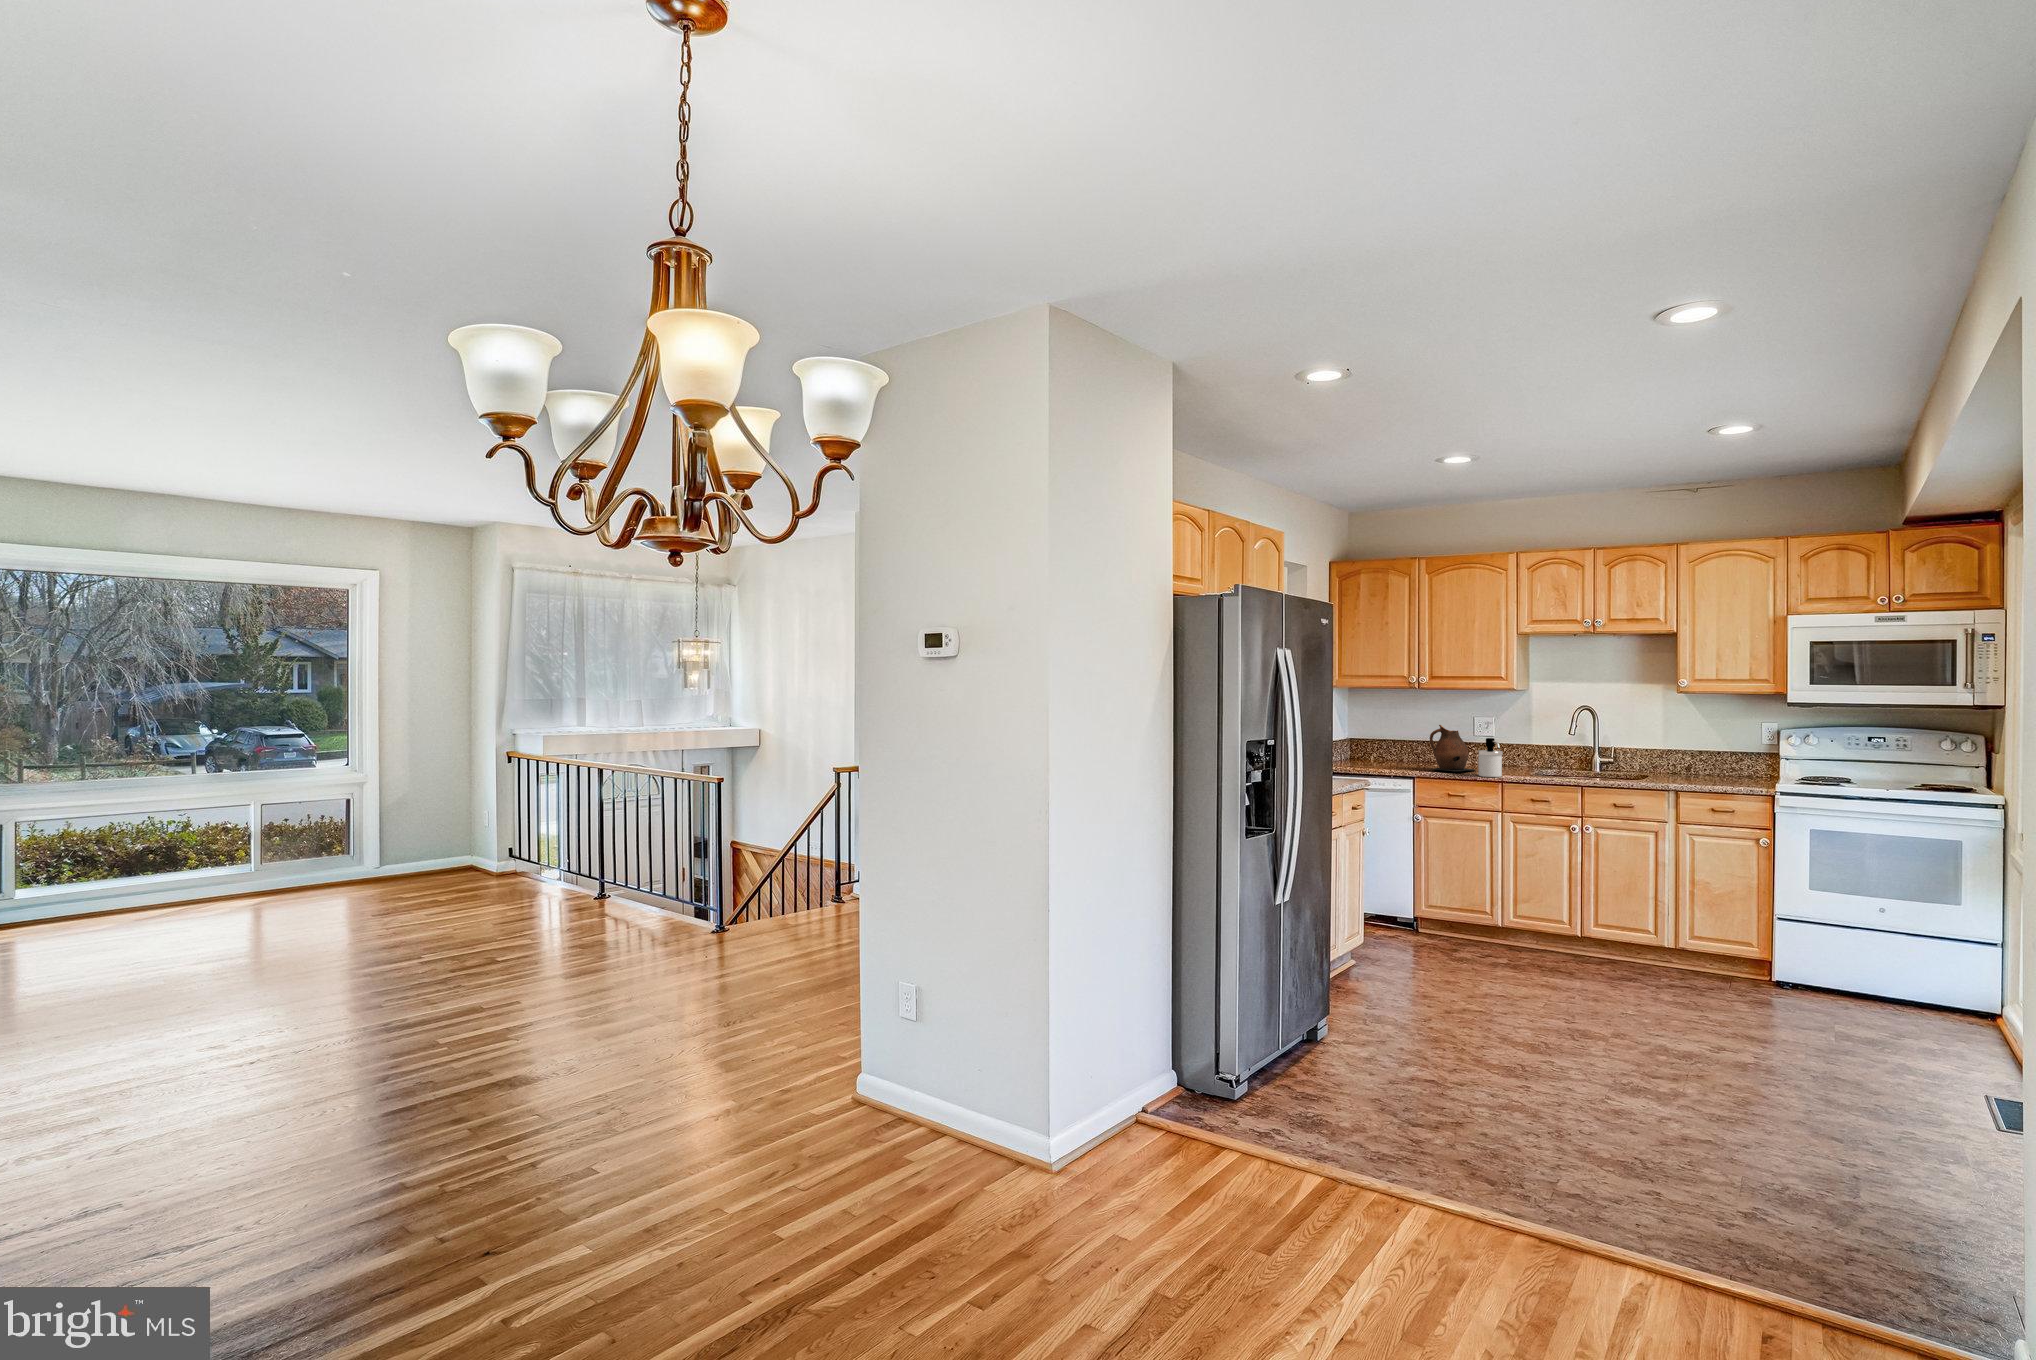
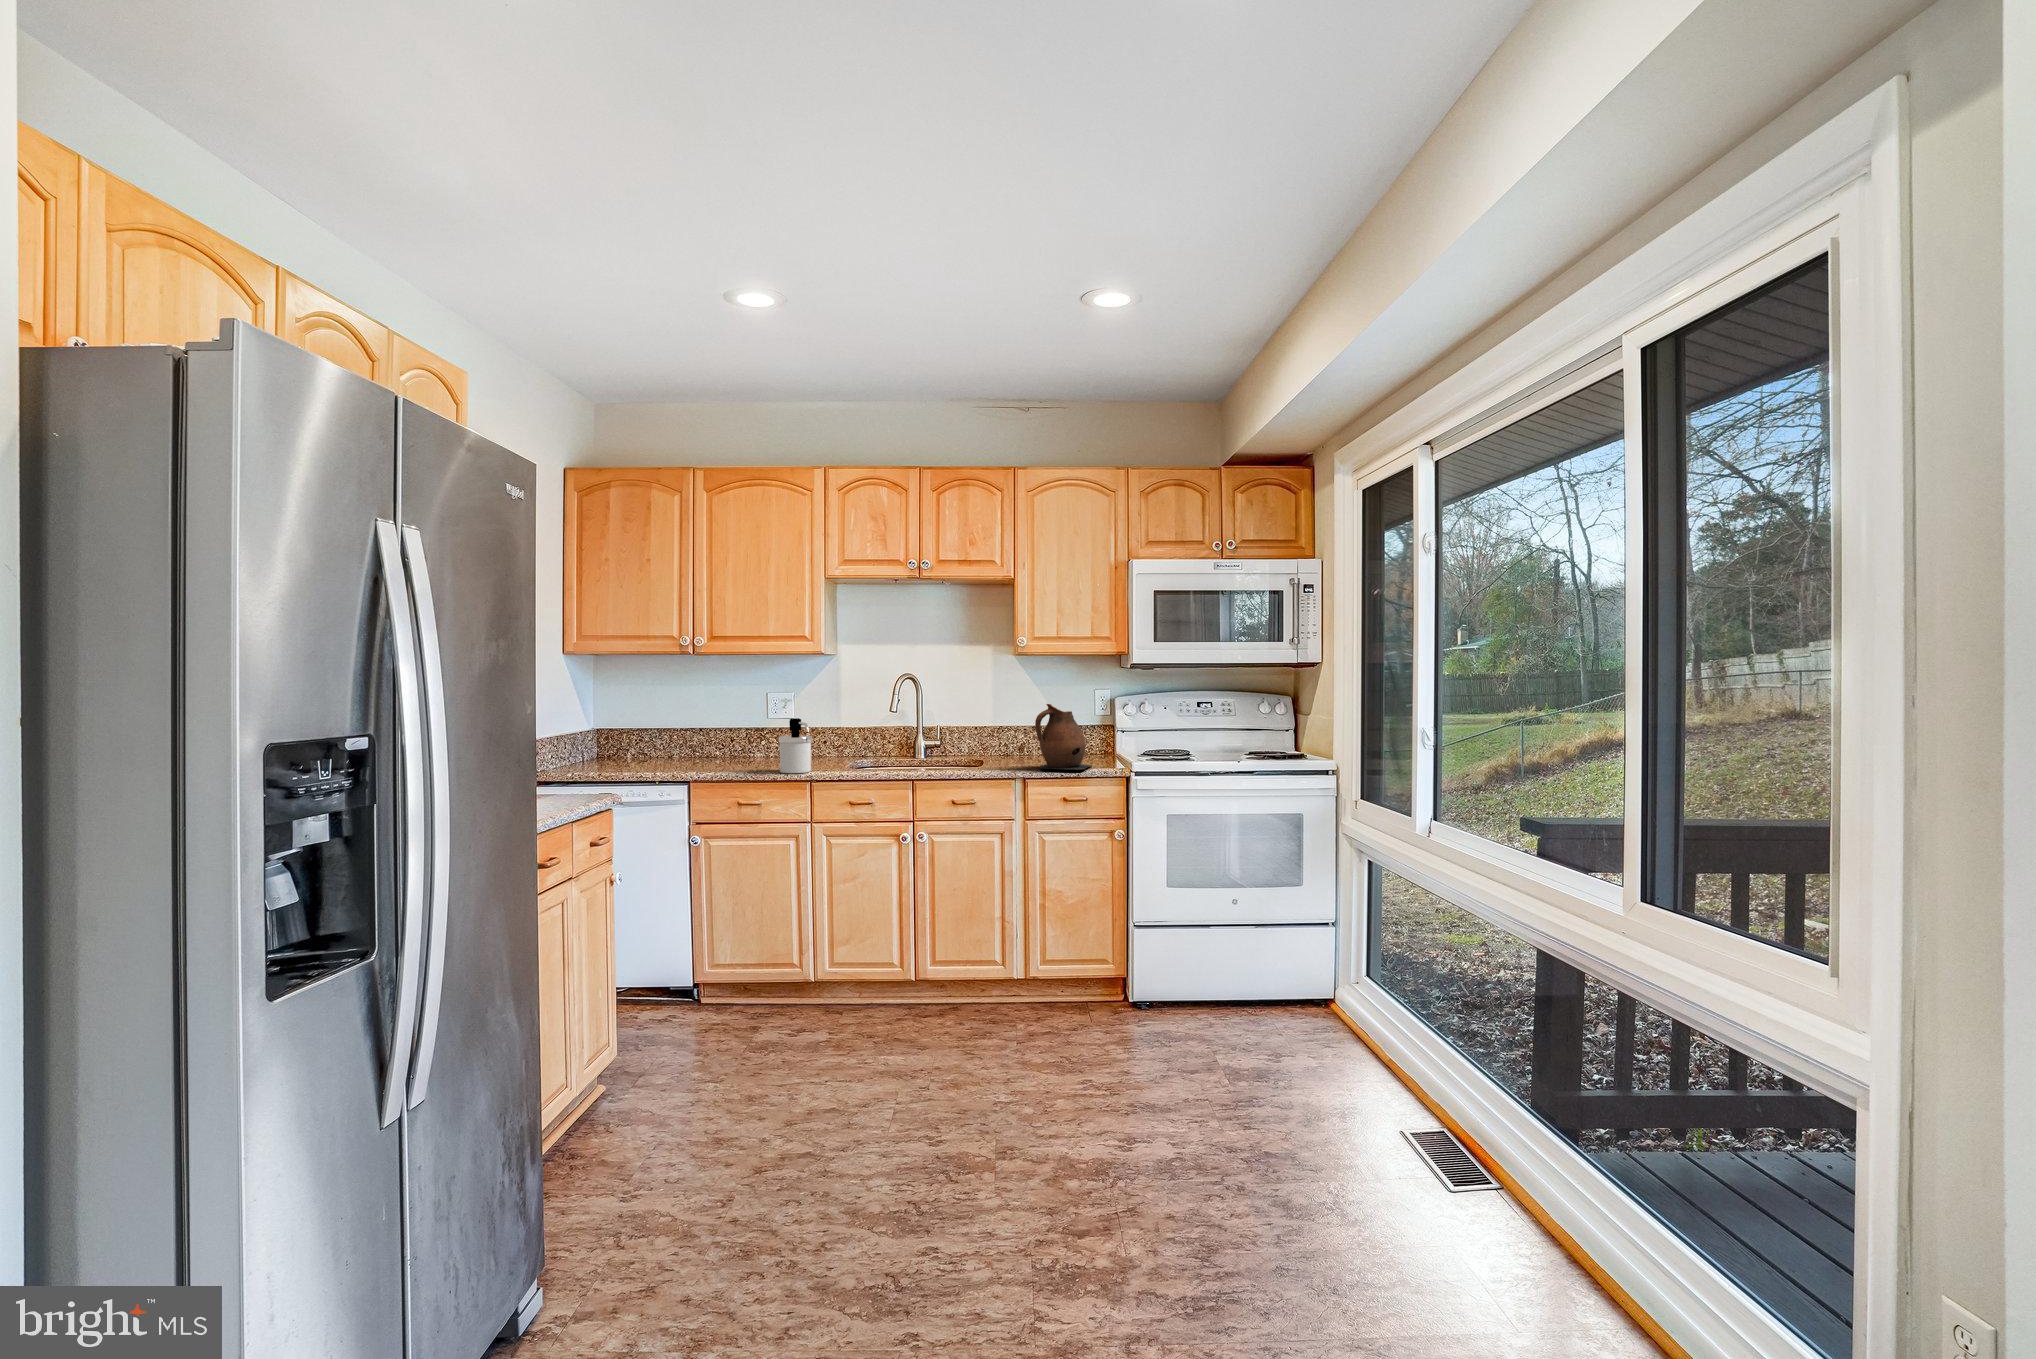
ceramic pitcher: present [1430,725,1475,772] -> present [1035,704,1092,770]

